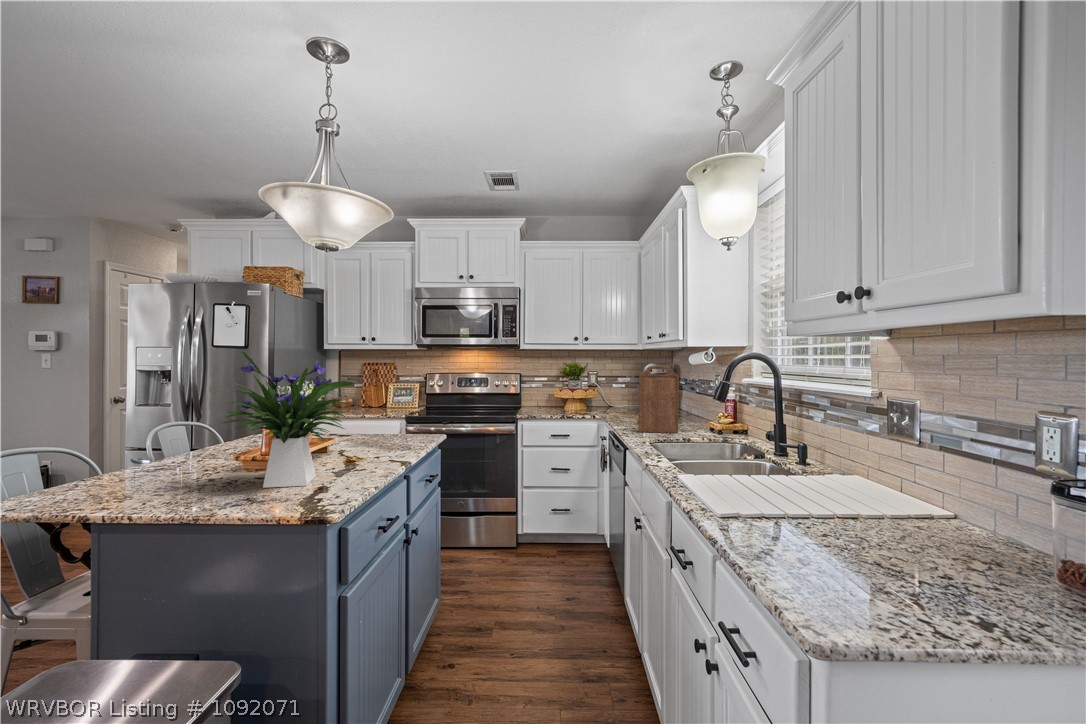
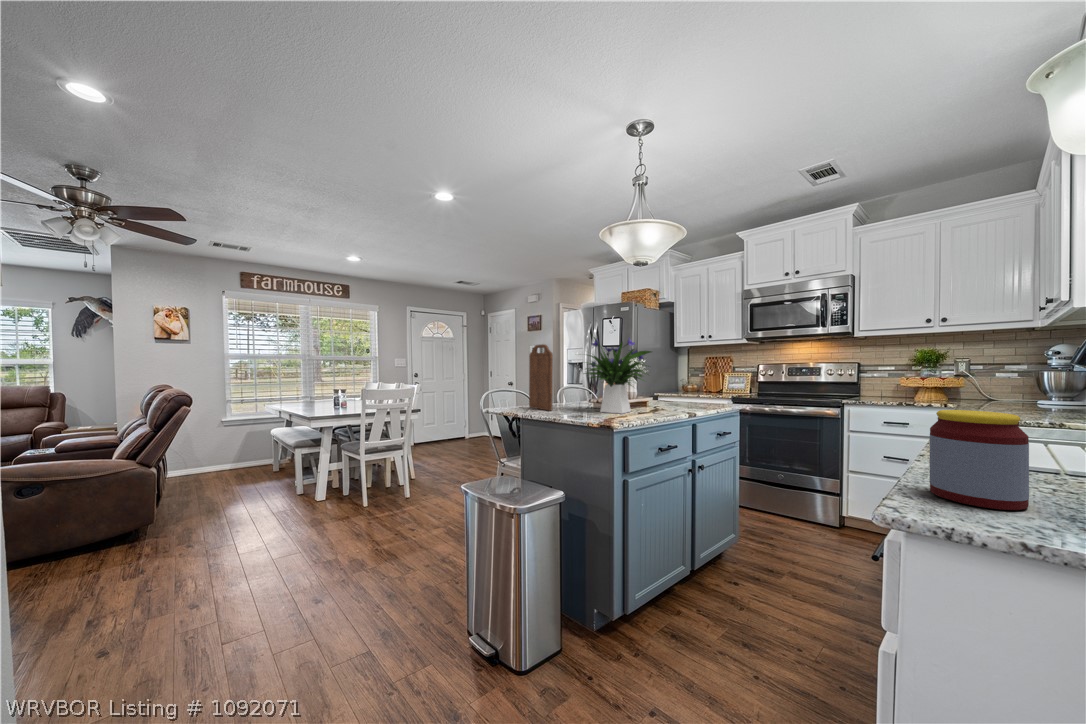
cutting board: present [638,366,679,433] -> present [529,344,553,411]
jar: none [772,484,849,590] -> present [930,410,1029,510]

